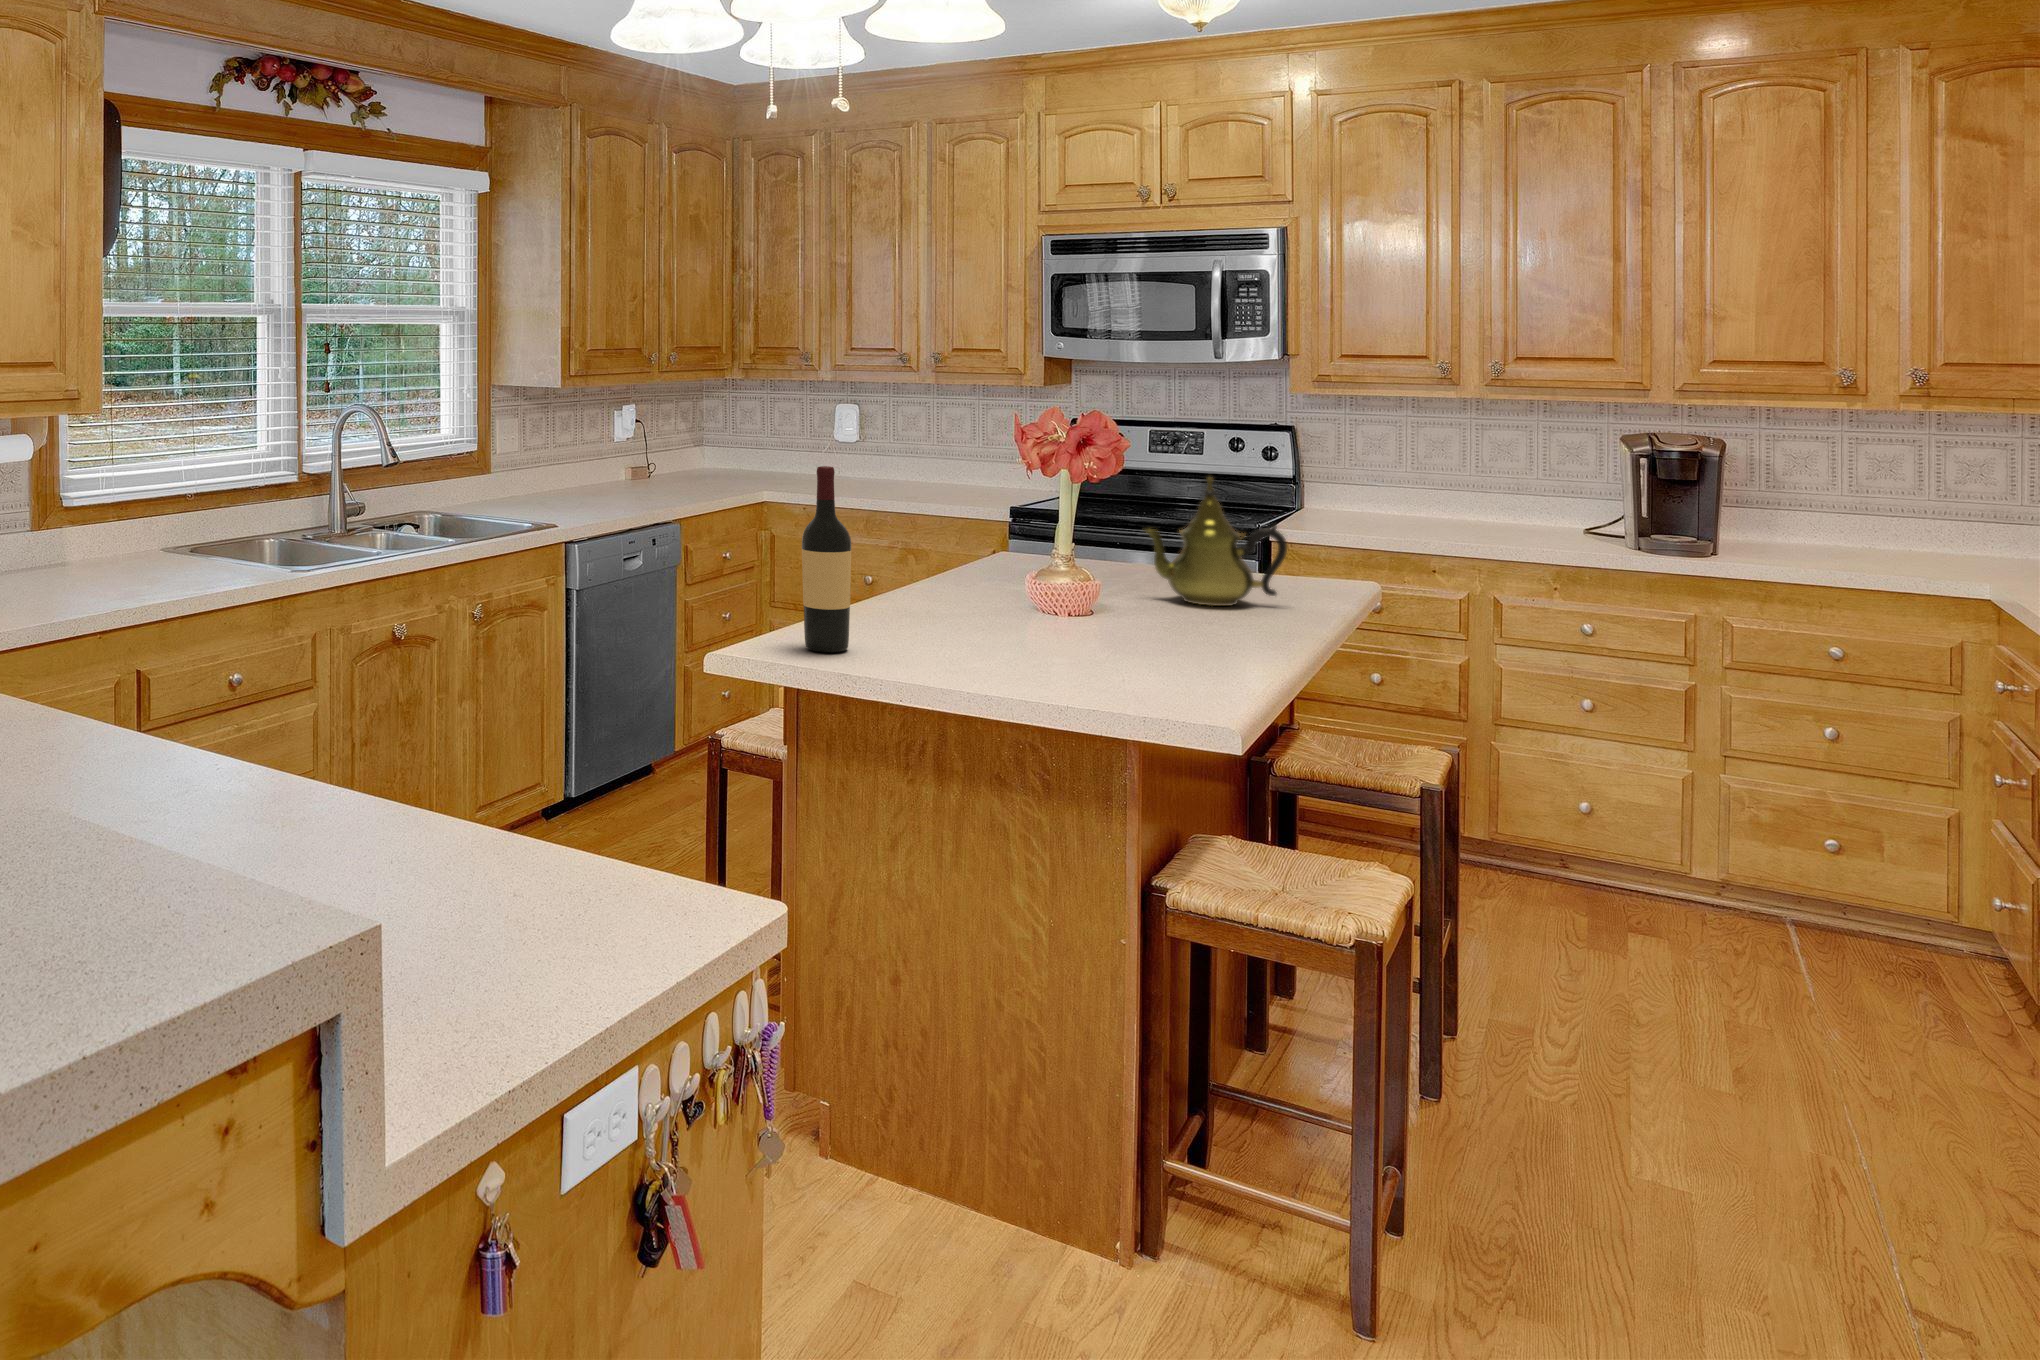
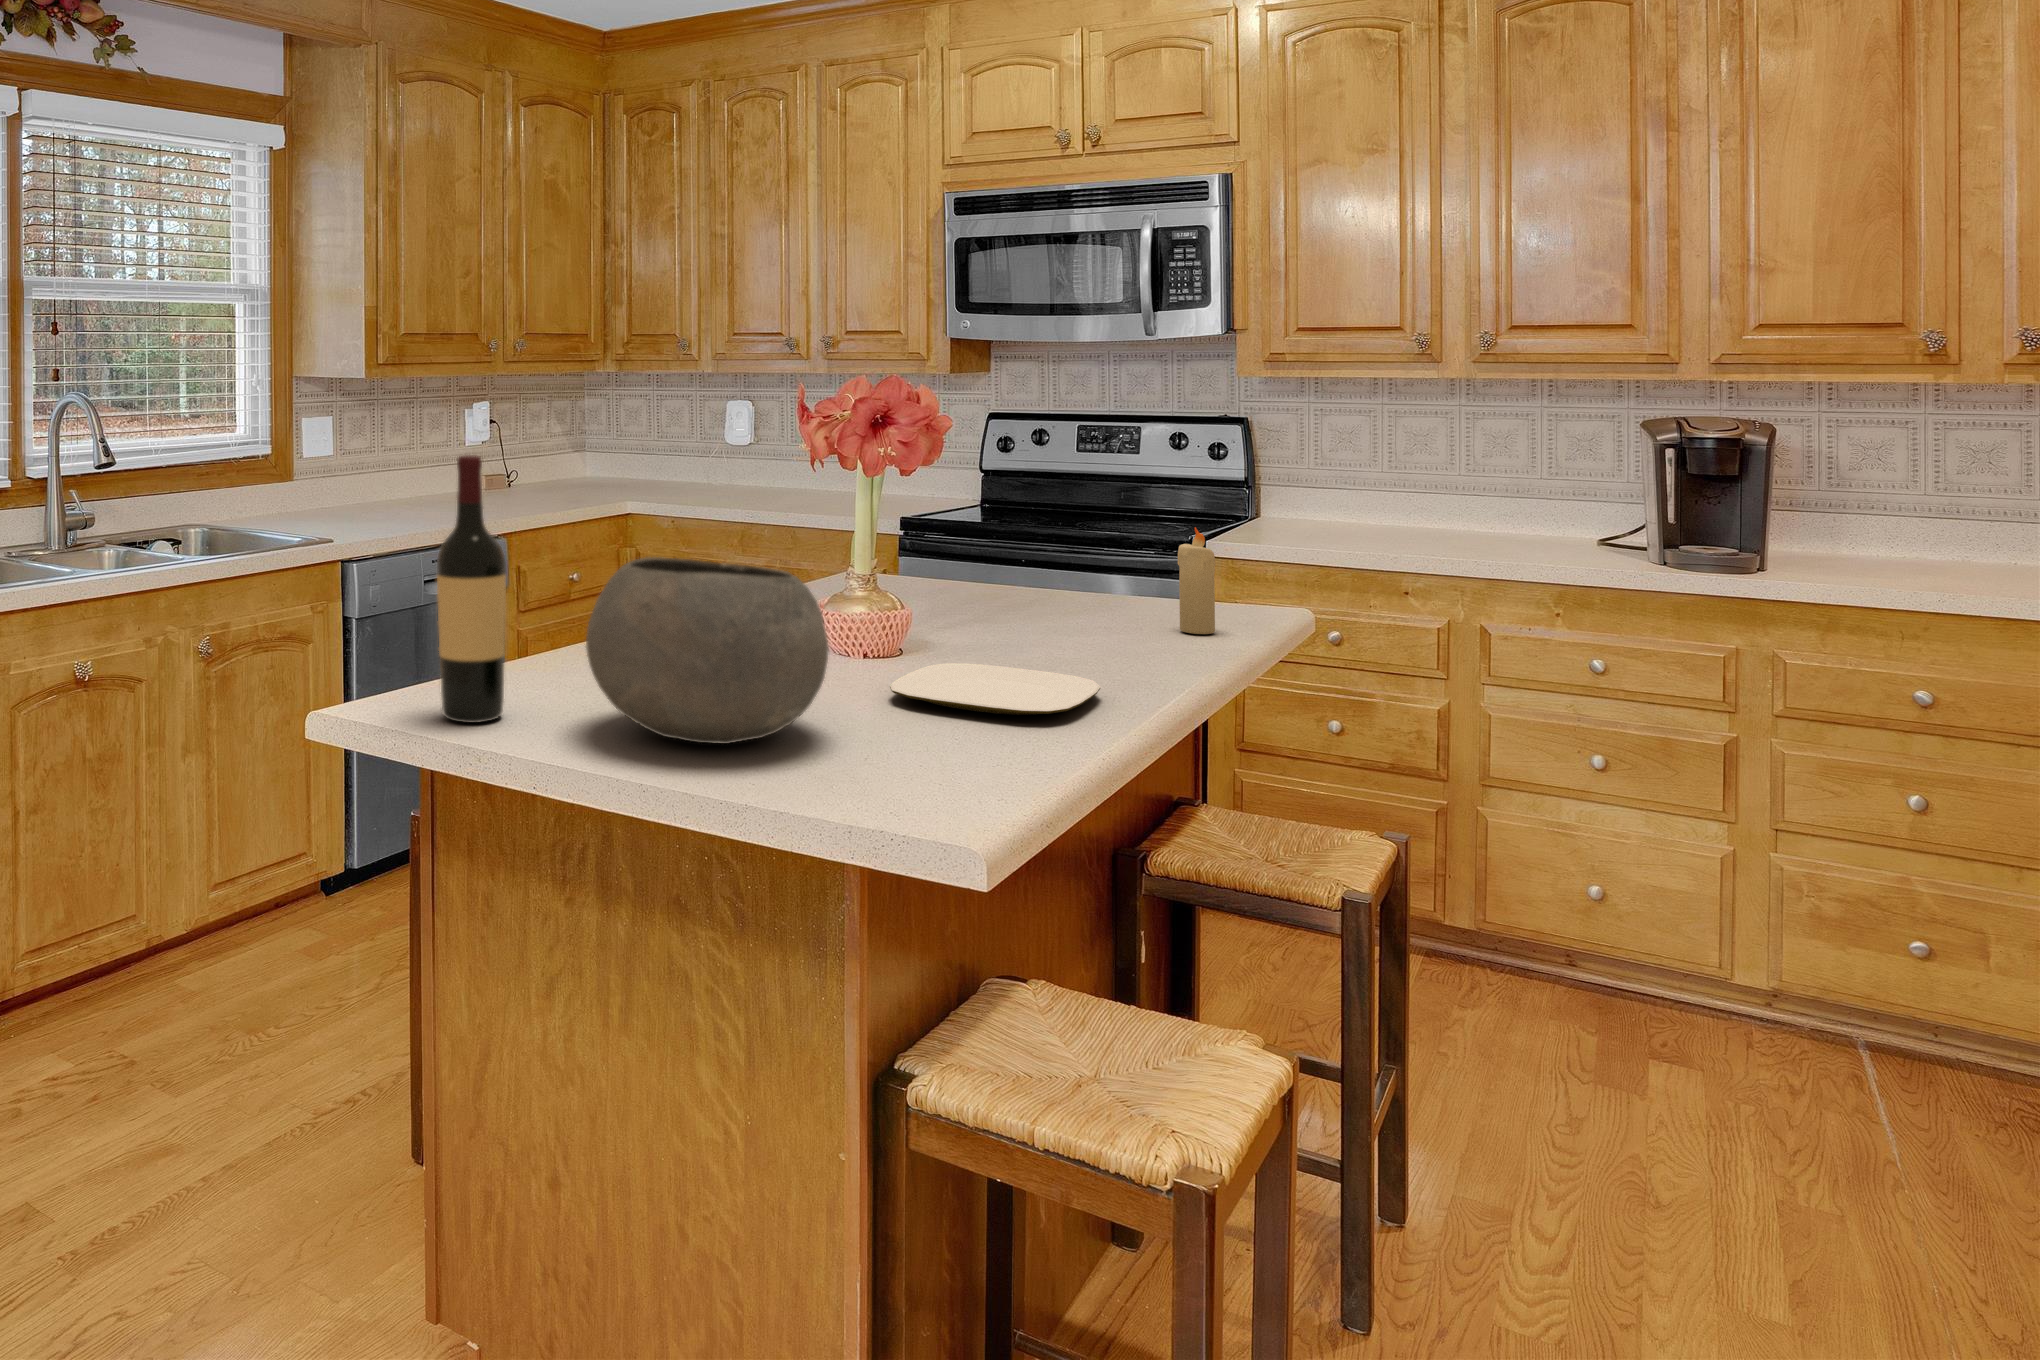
teapot: present [1145,477,1287,606] -> none [976,471,1166,647]
candle: none [1289,519,1318,598] -> present [1178,527,1215,634]
bowl: none [915,538,1088,665] -> present [586,557,829,744]
plate: none [1109,616,1258,649] -> present [890,663,1100,715]

